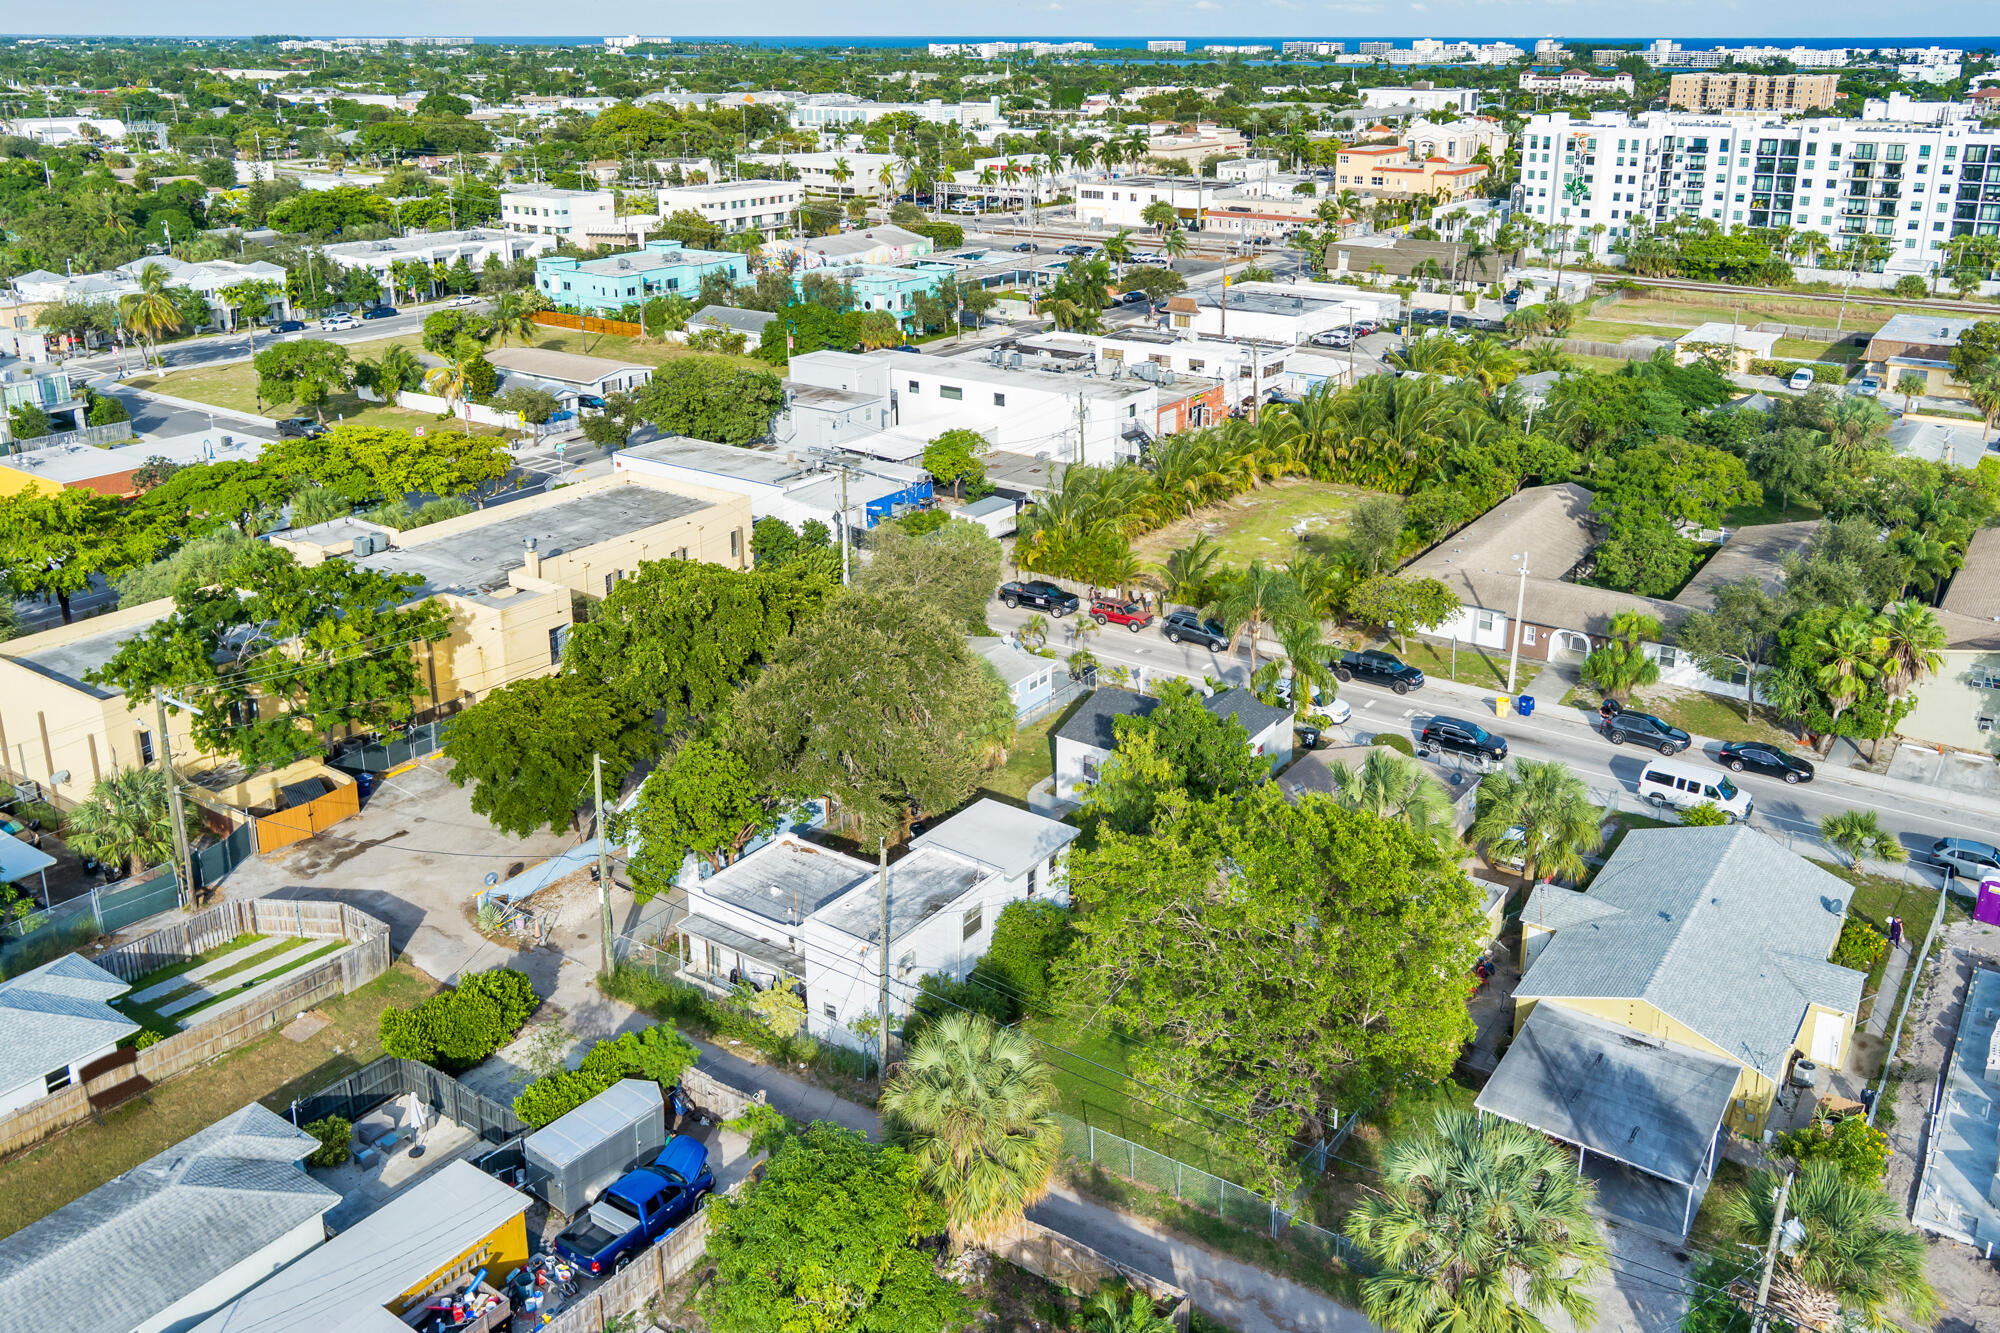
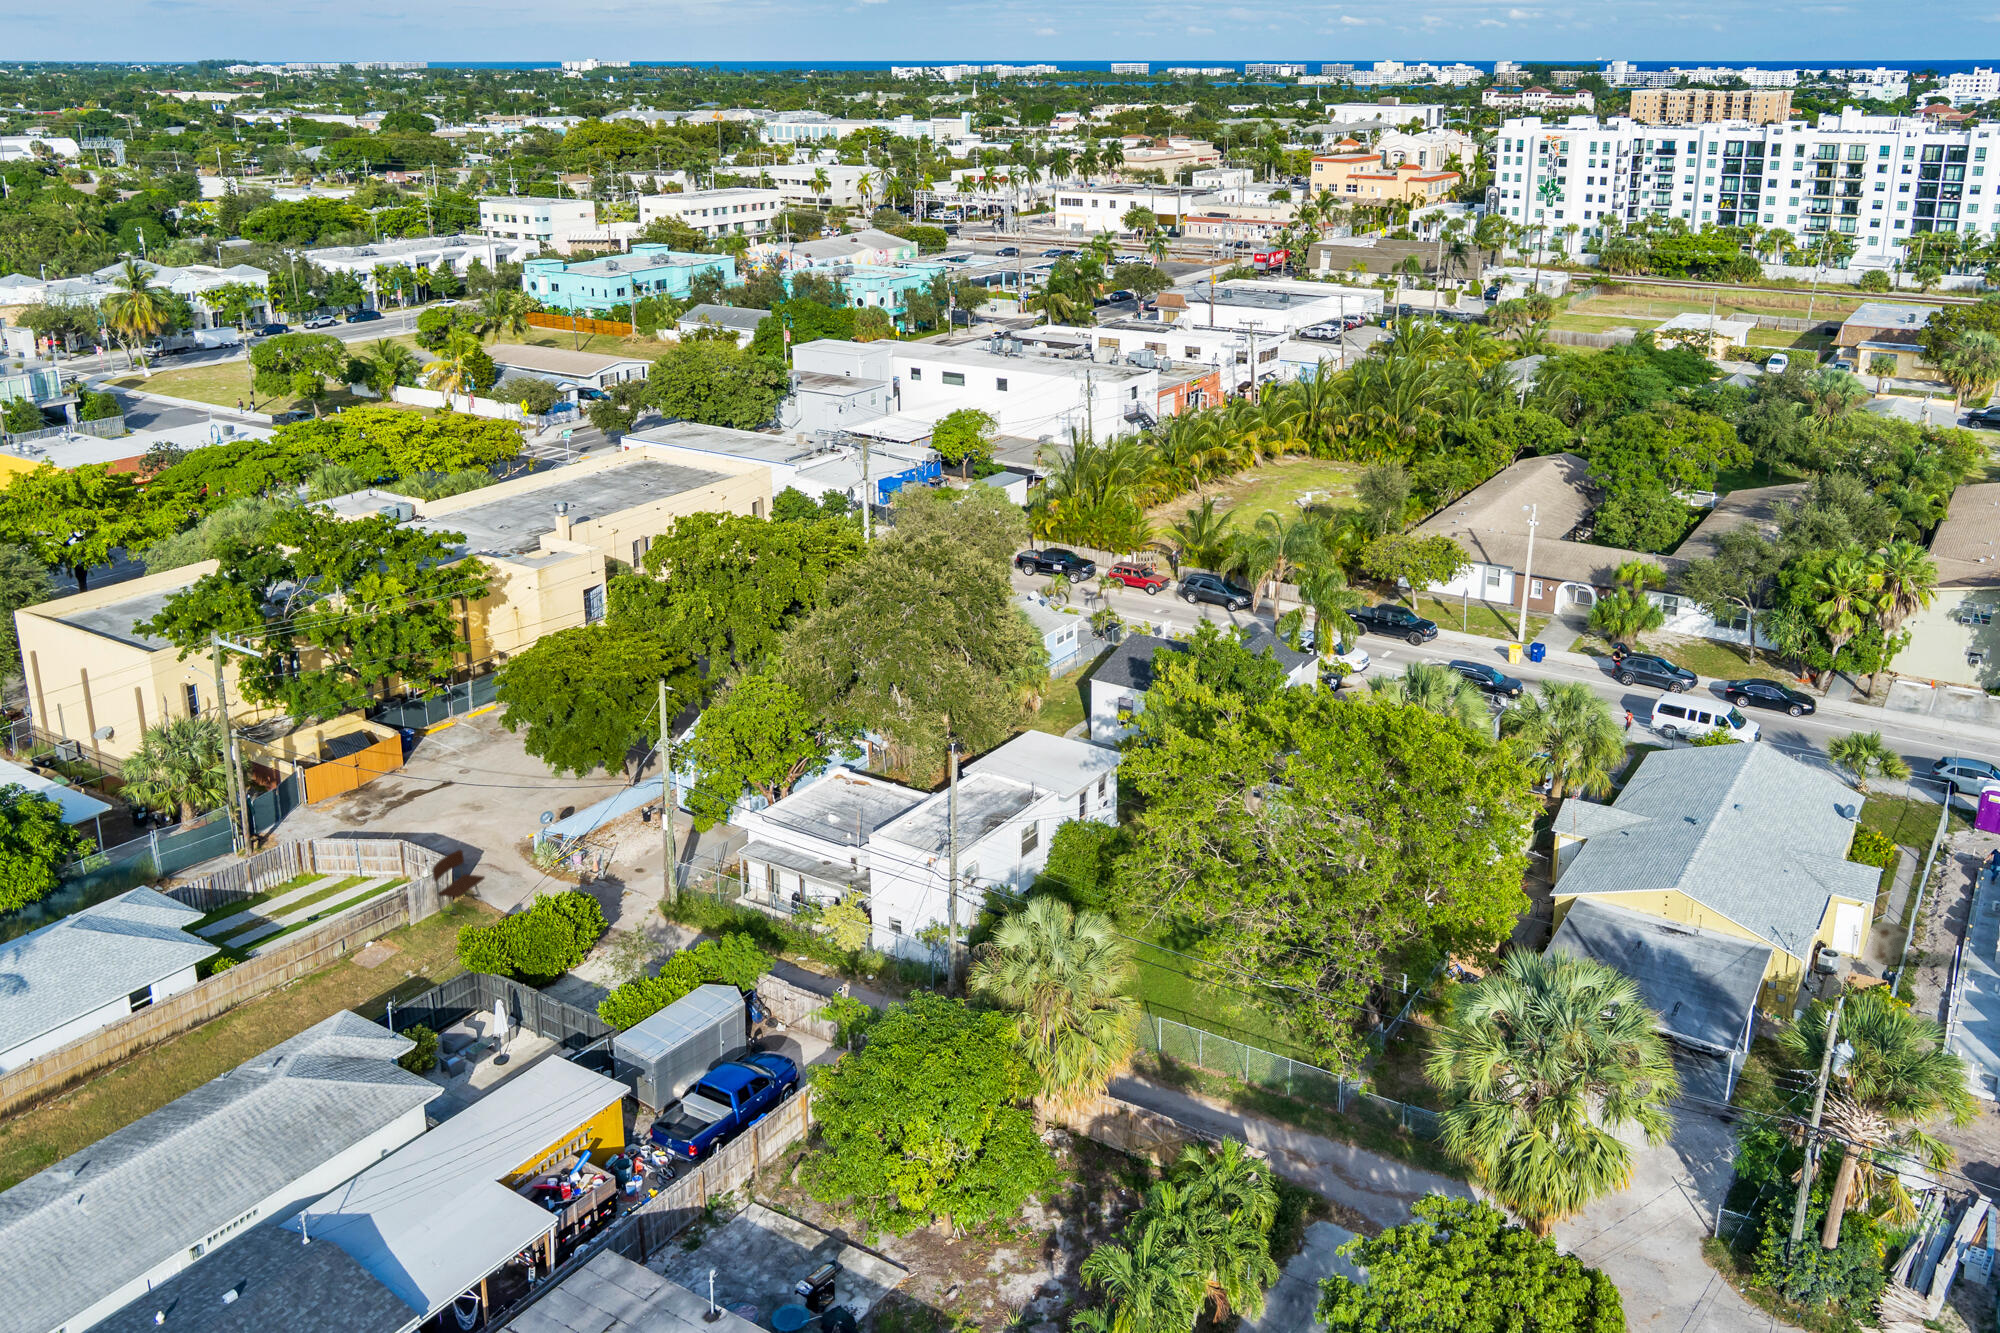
bench: present [78,1046,154,1126] -> present [432,850,485,914]

